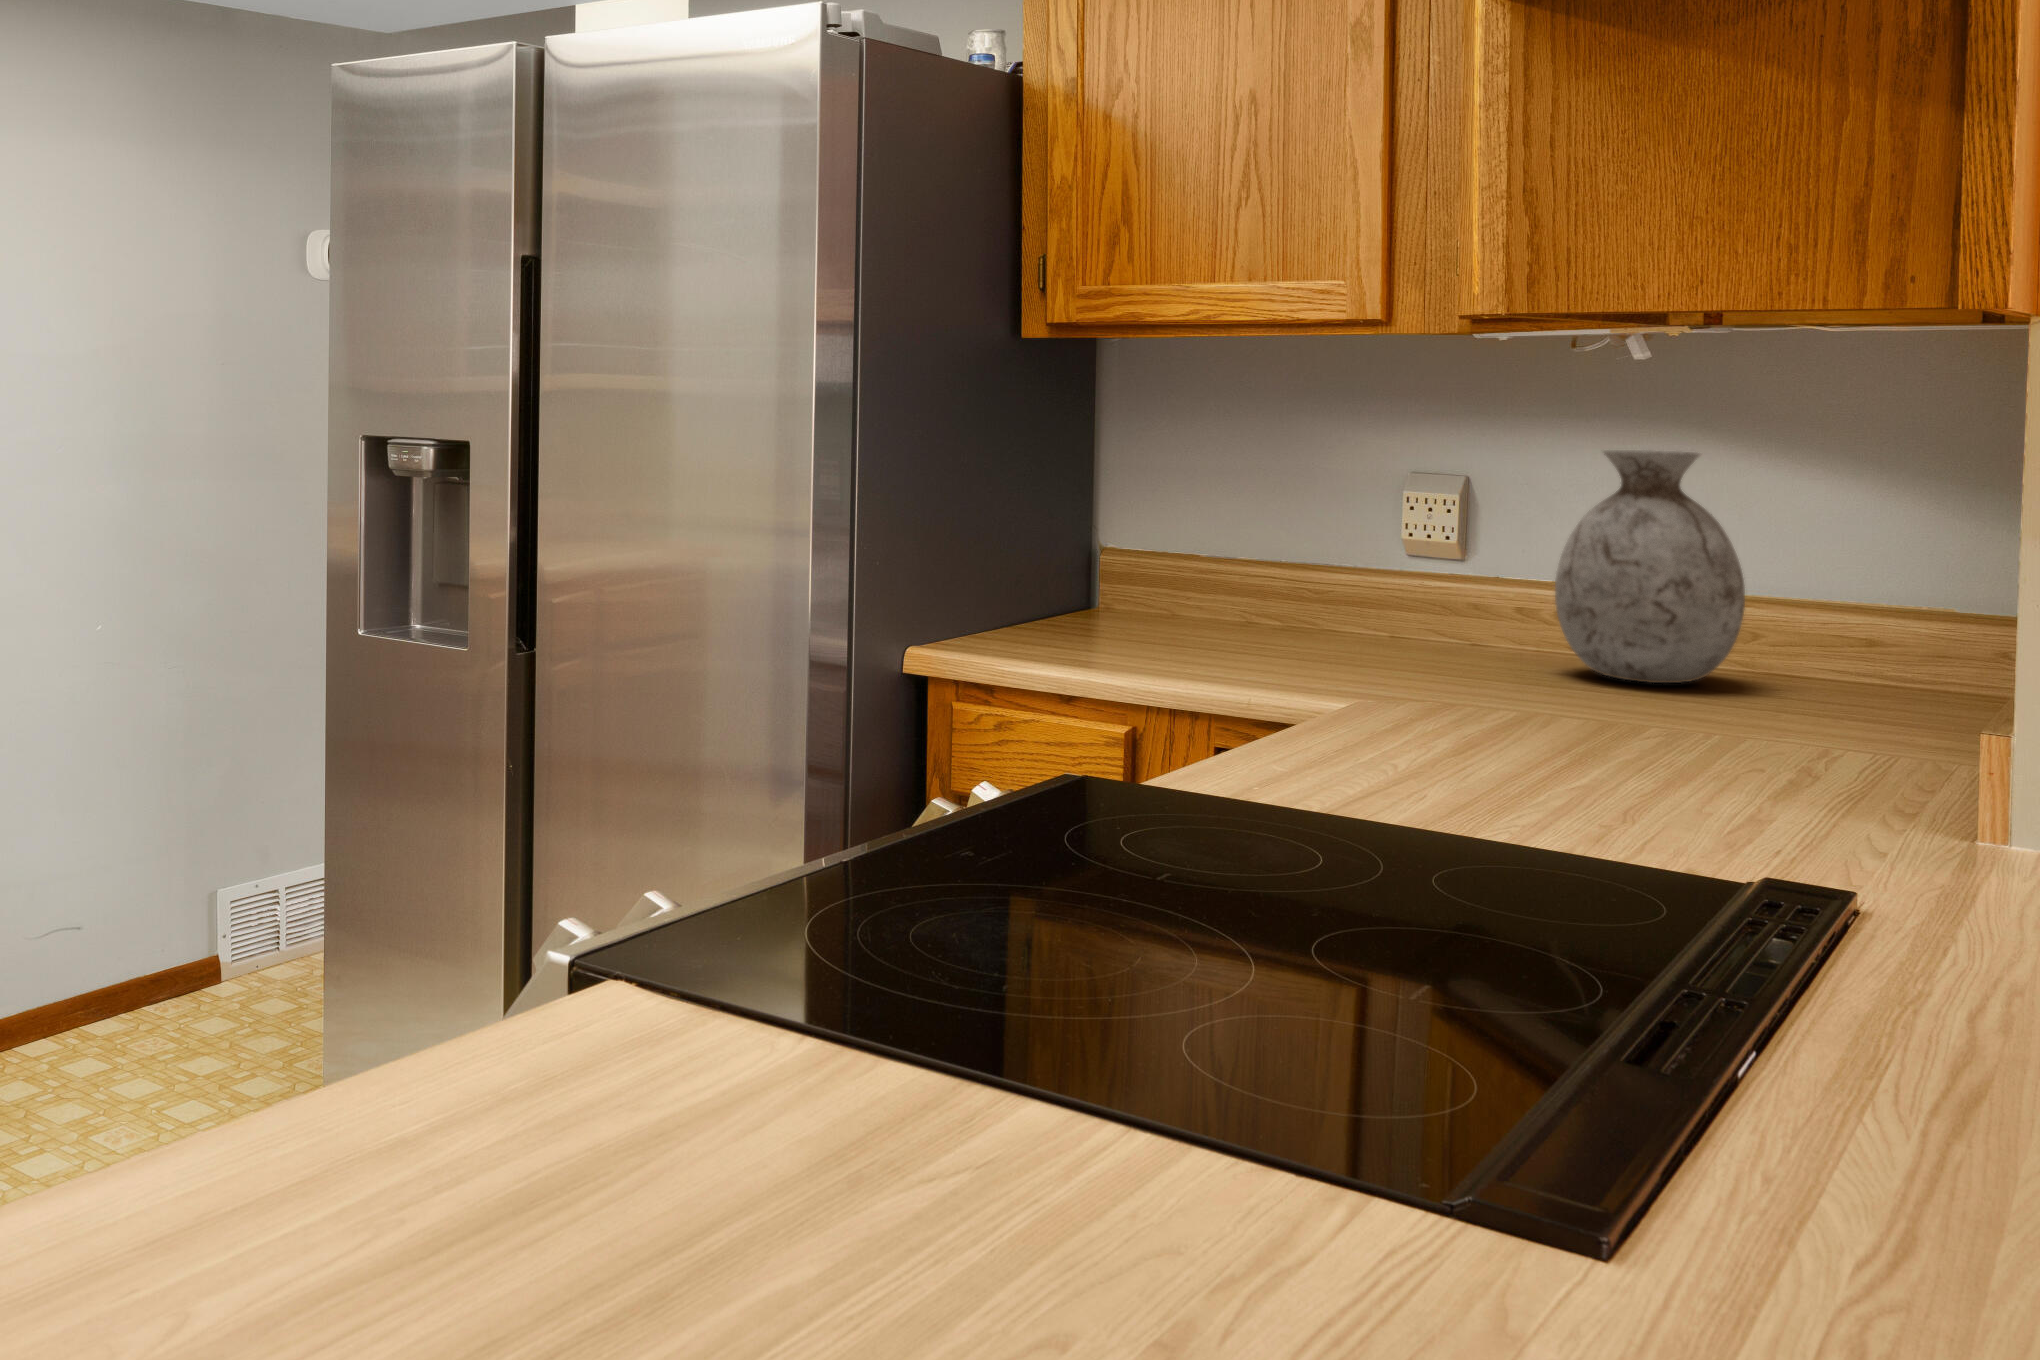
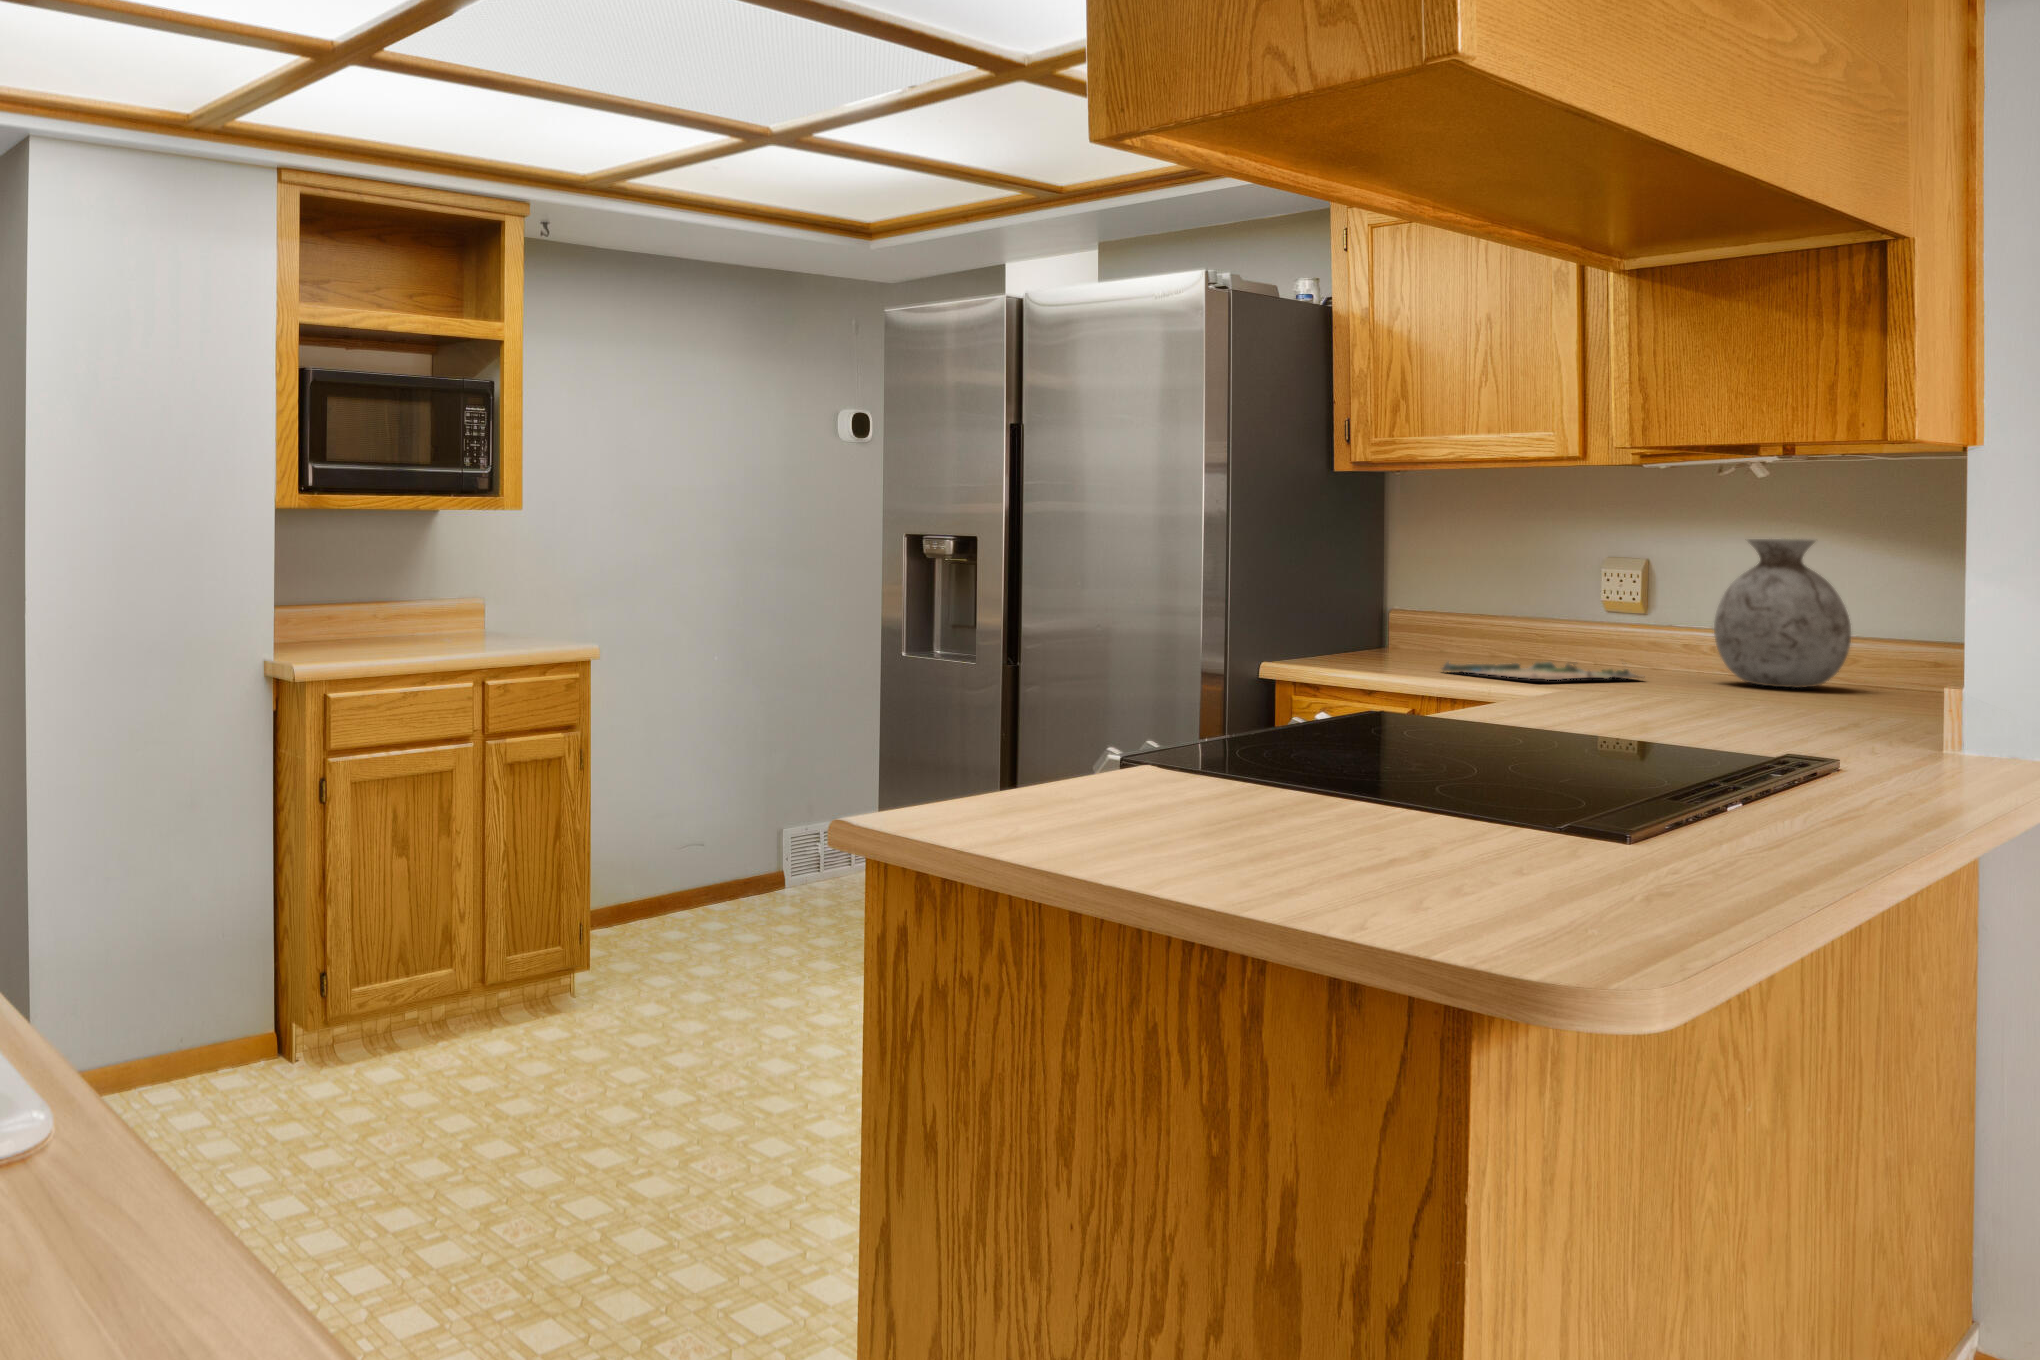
tray: none [1168,636,1461,682] -> present [1442,662,1642,680]

